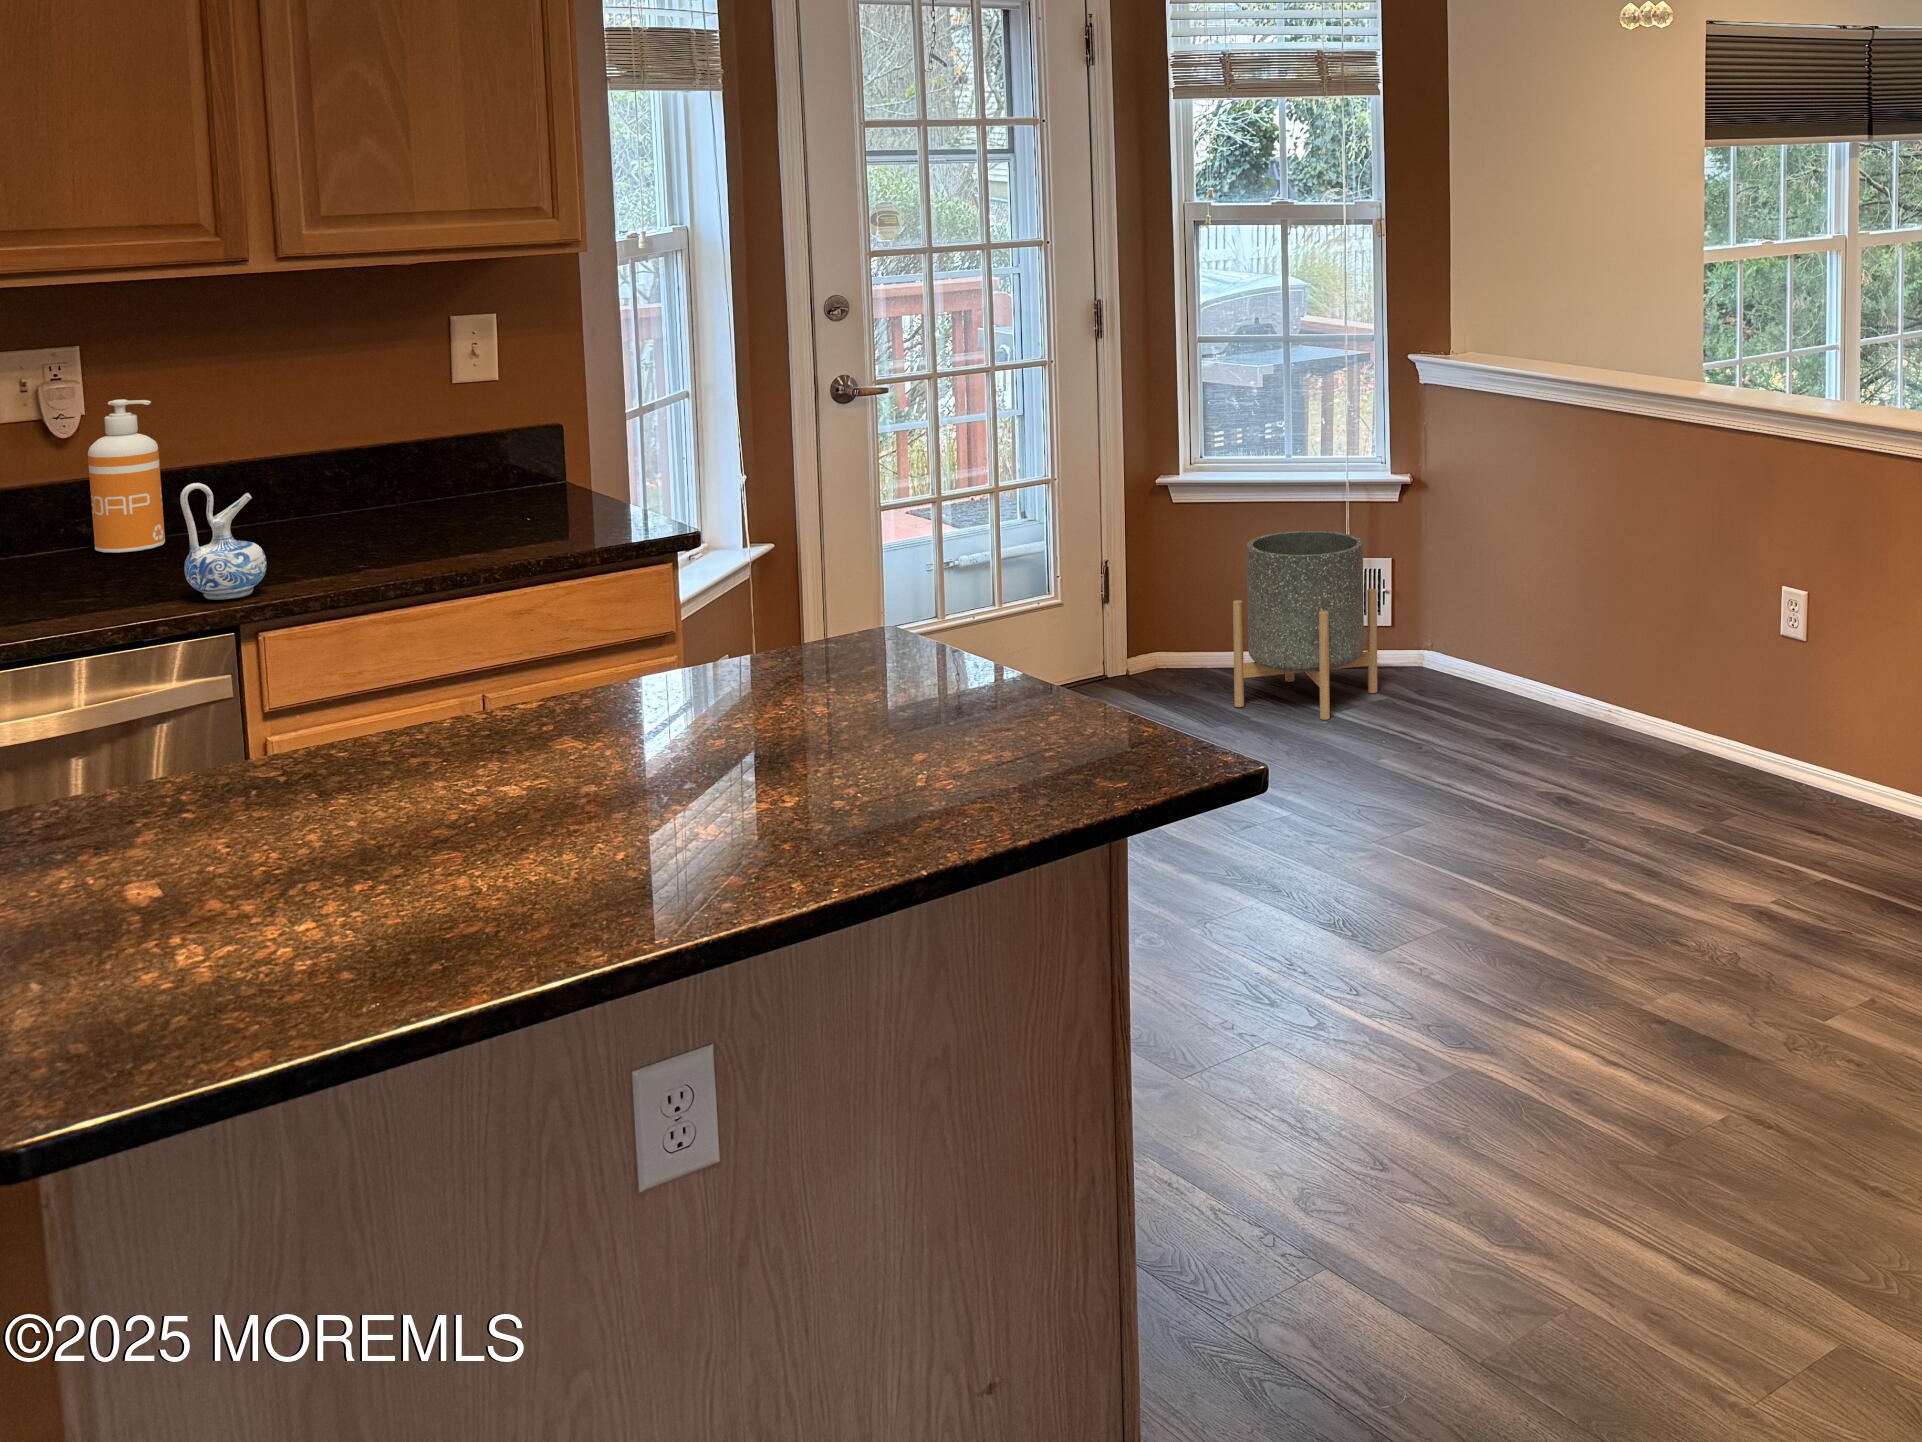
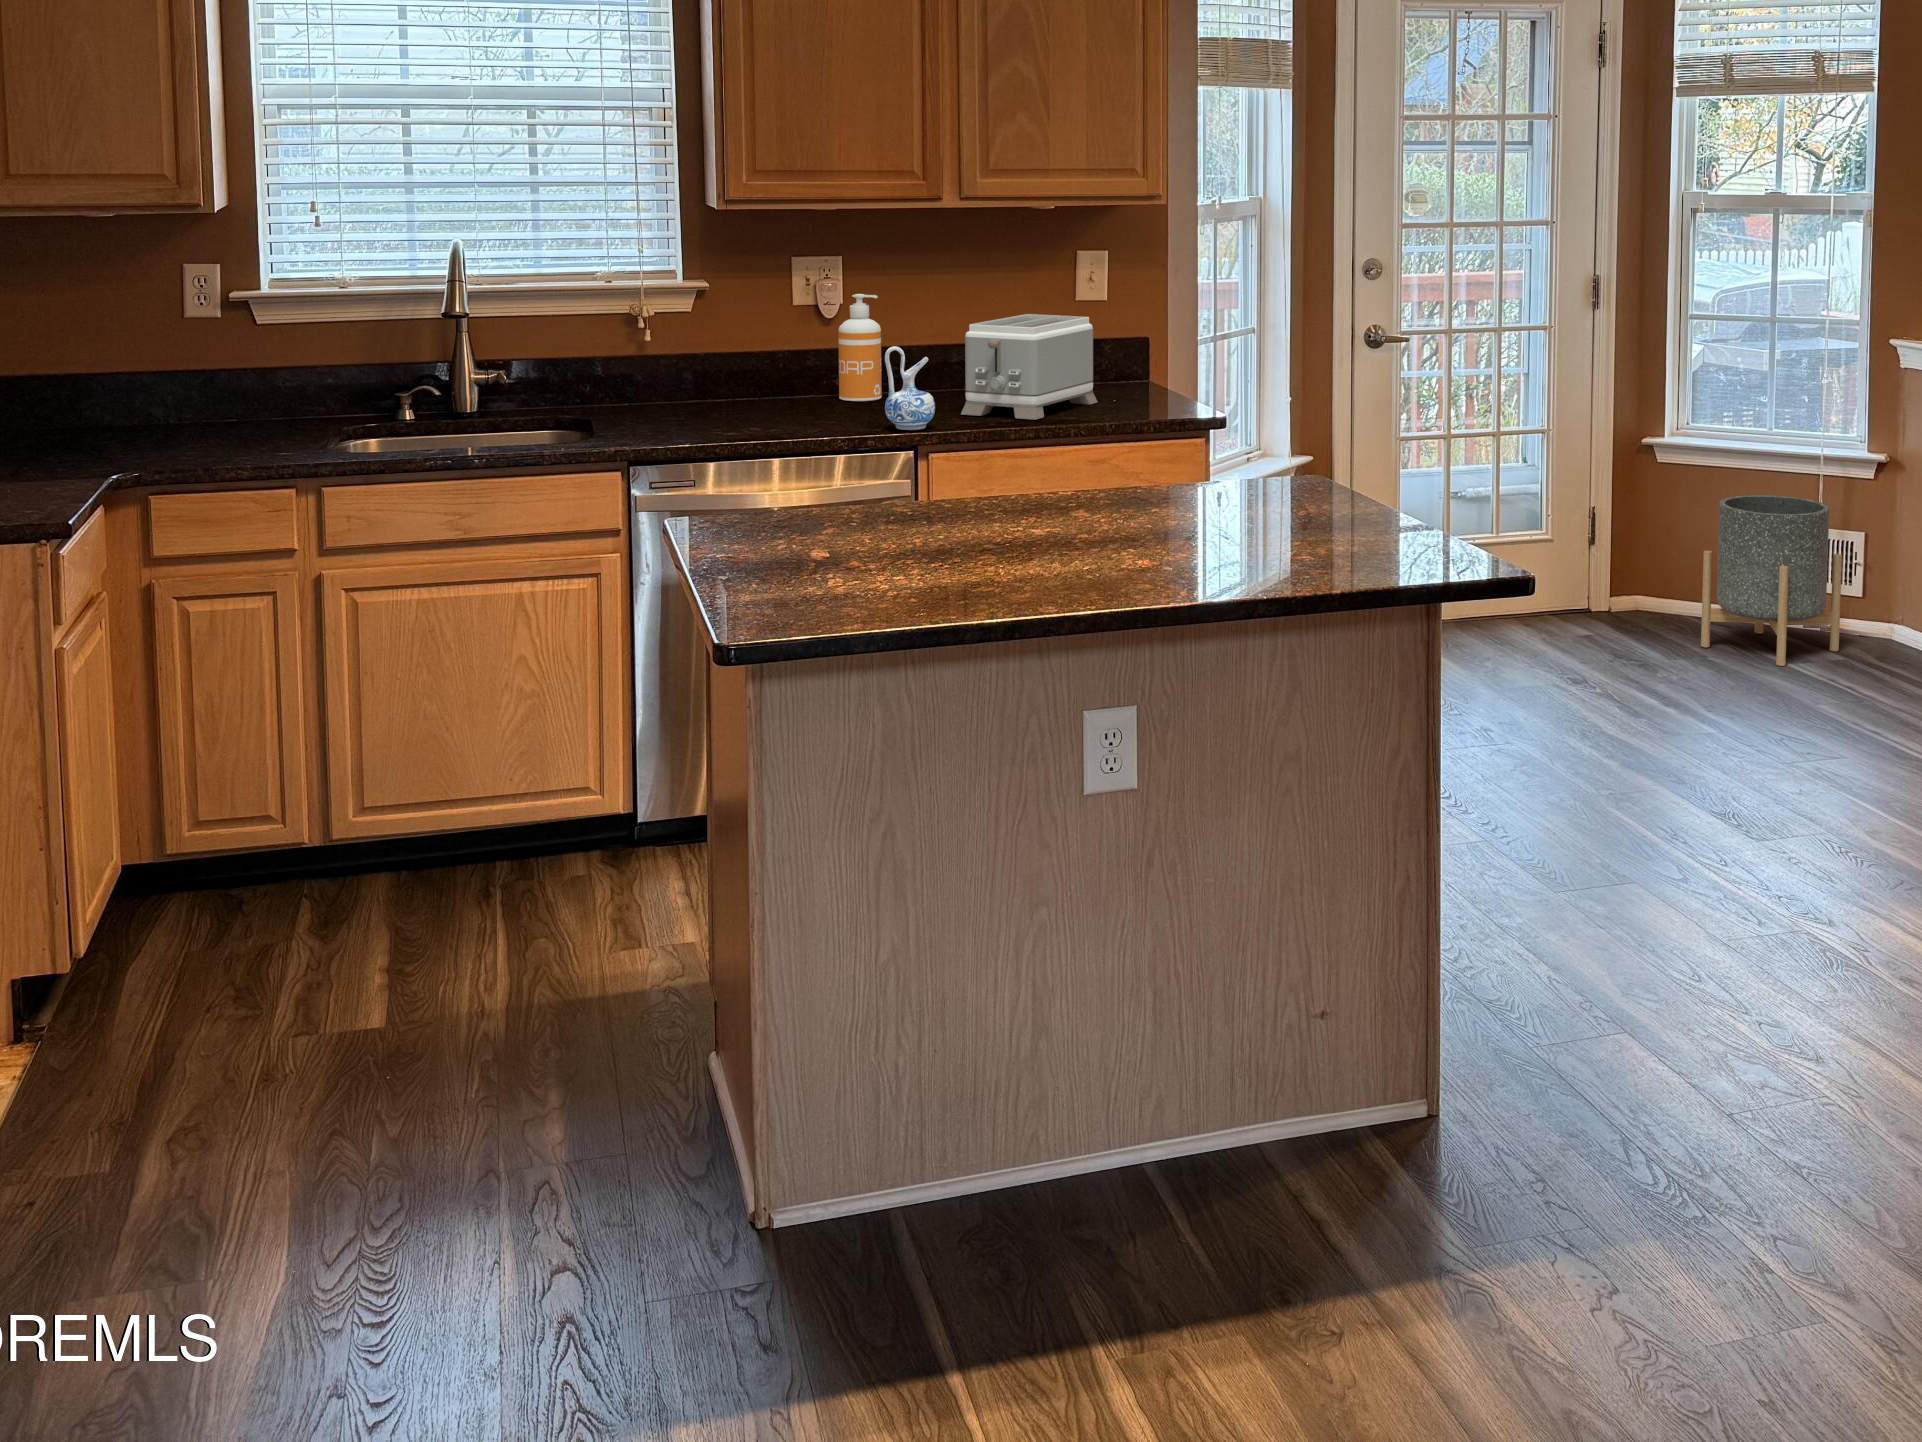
toaster: none [302,410,503,562] -> present [961,314,1097,420]

